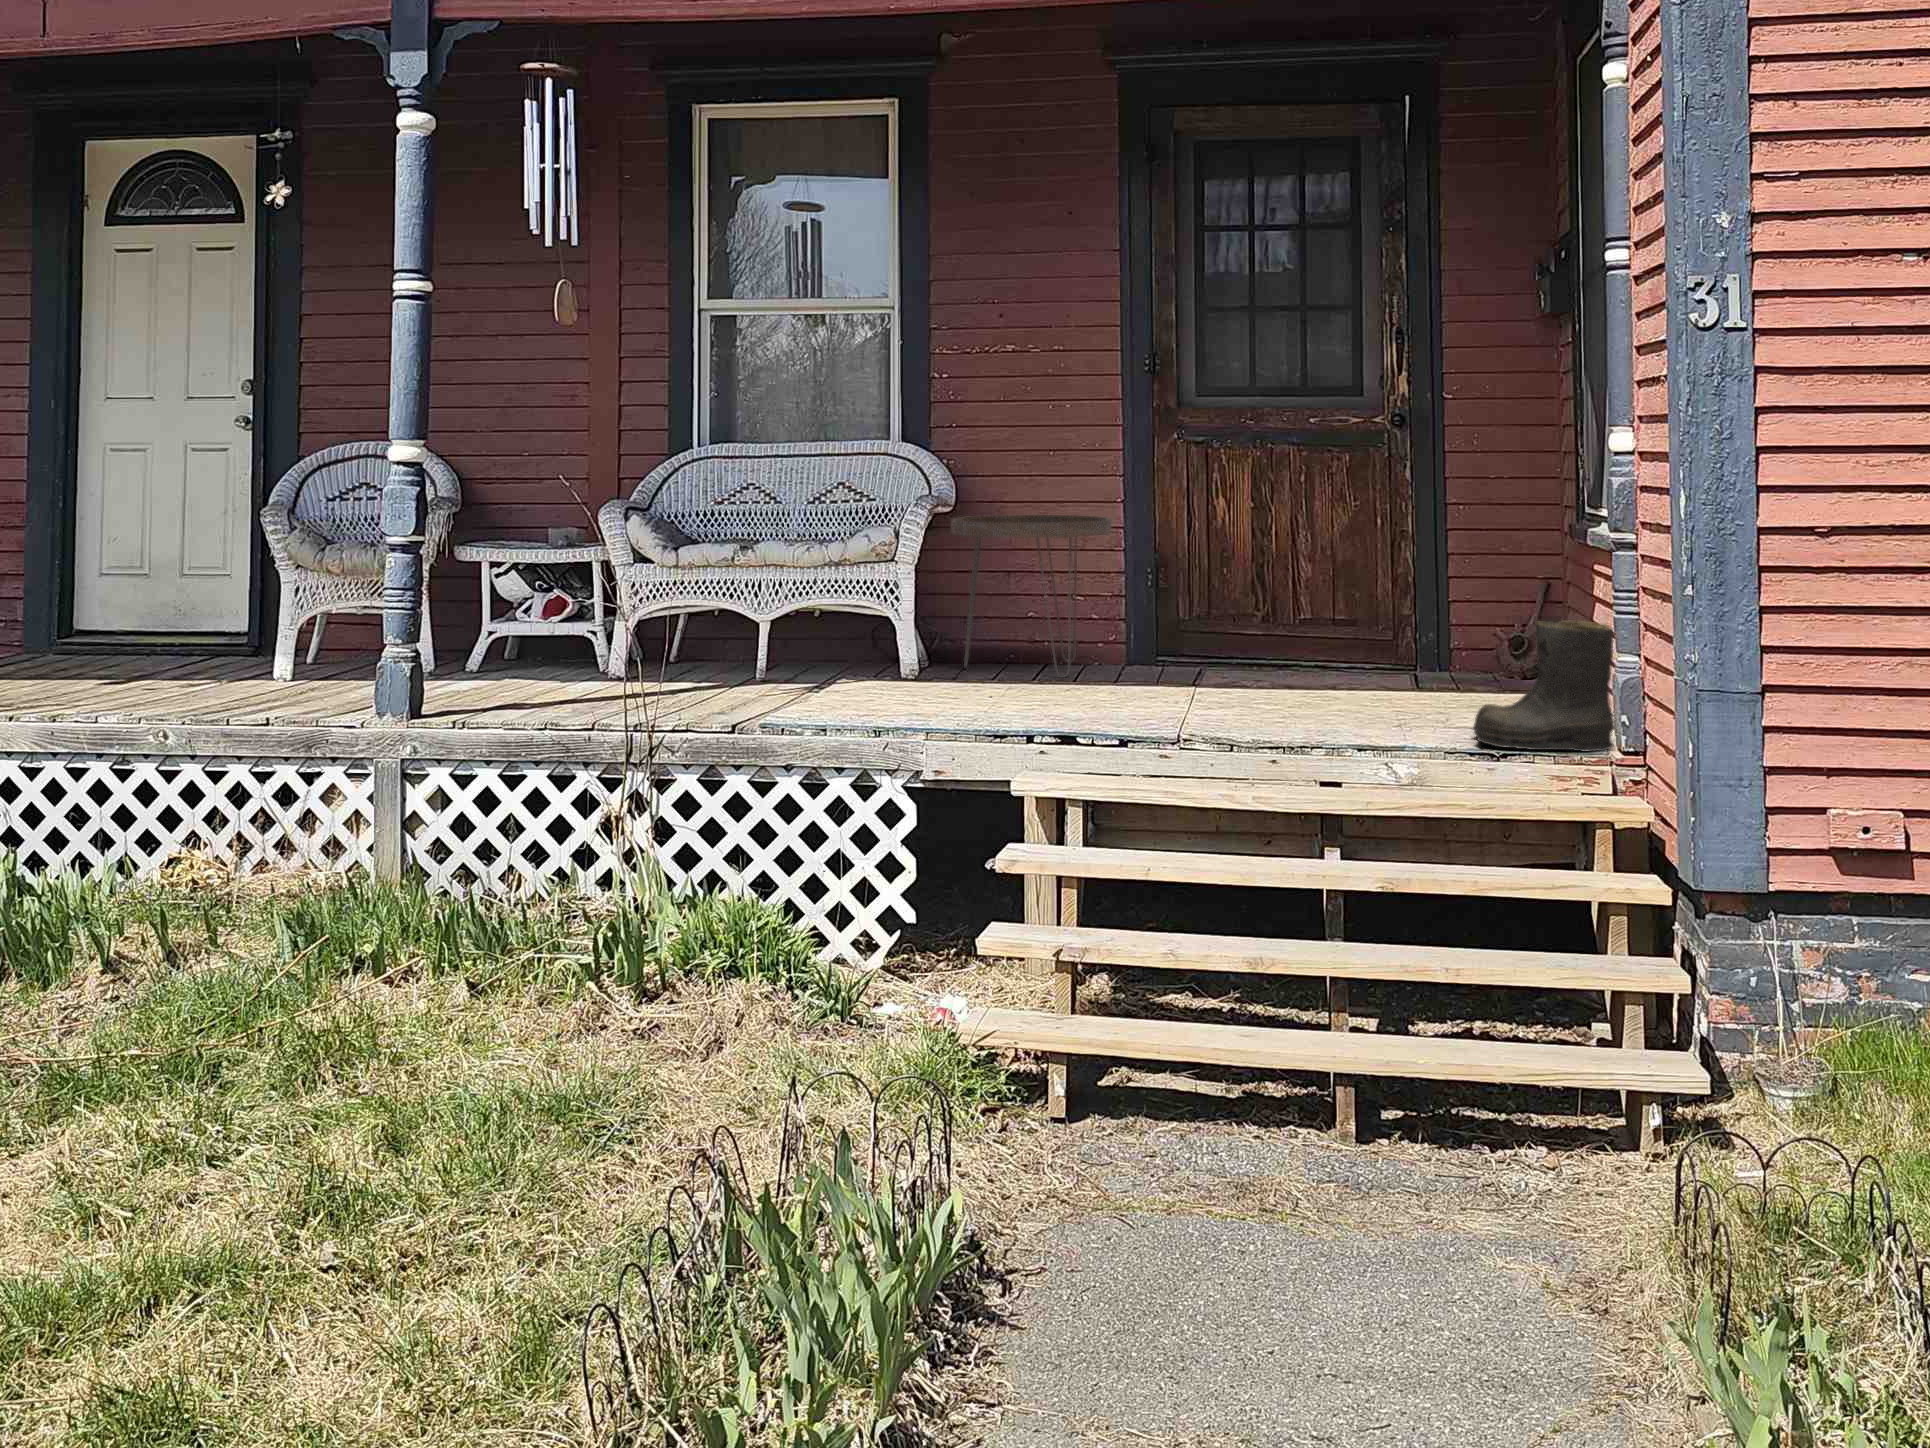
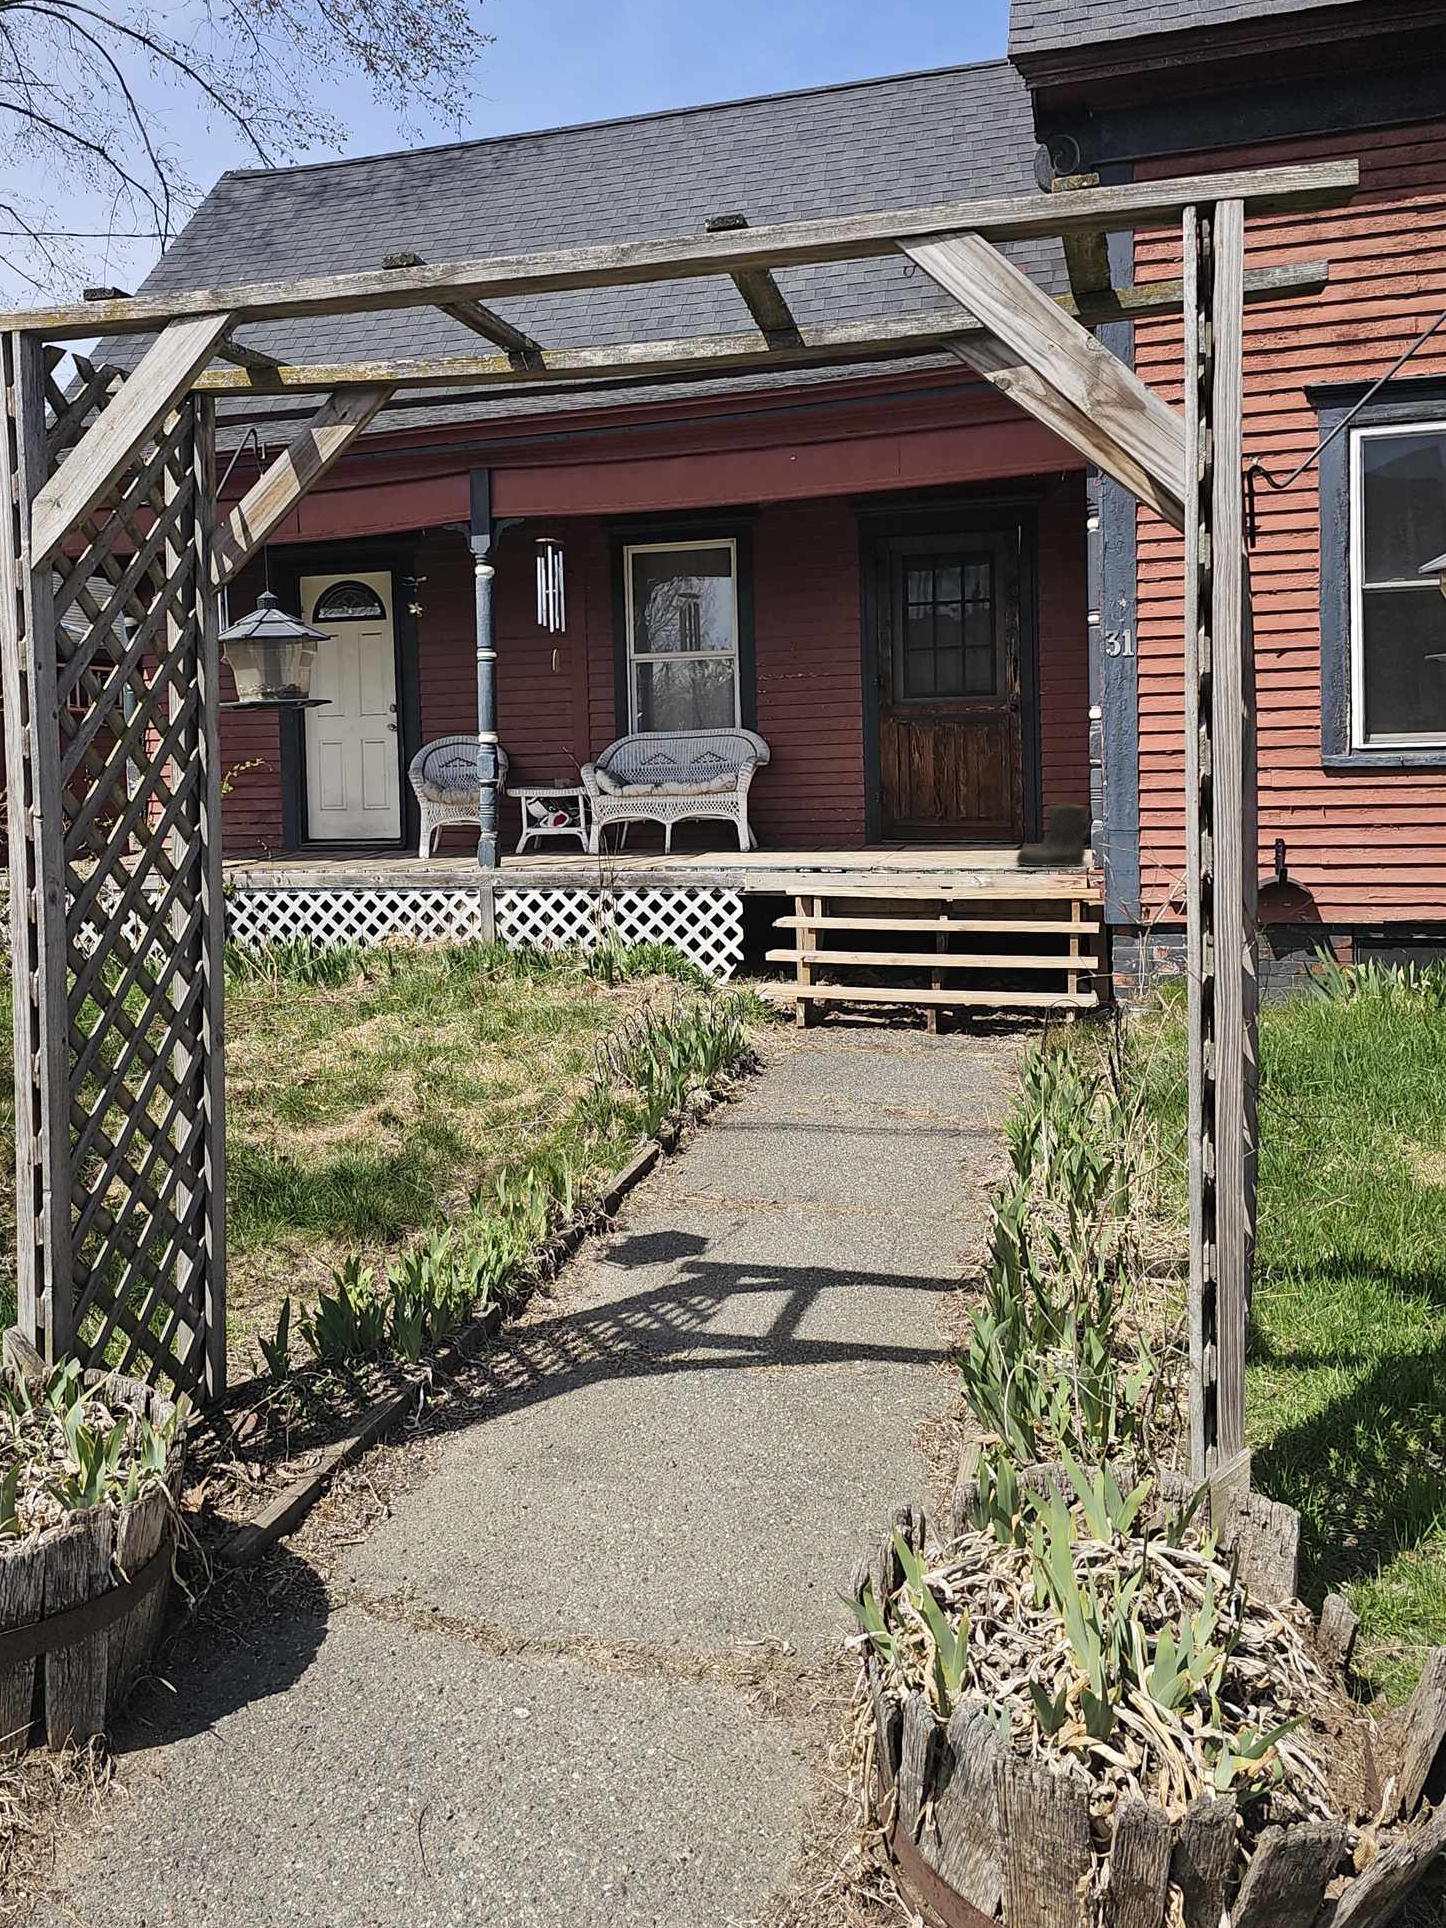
side table: present [951,515,1111,678] -> none [767,763,854,847]

